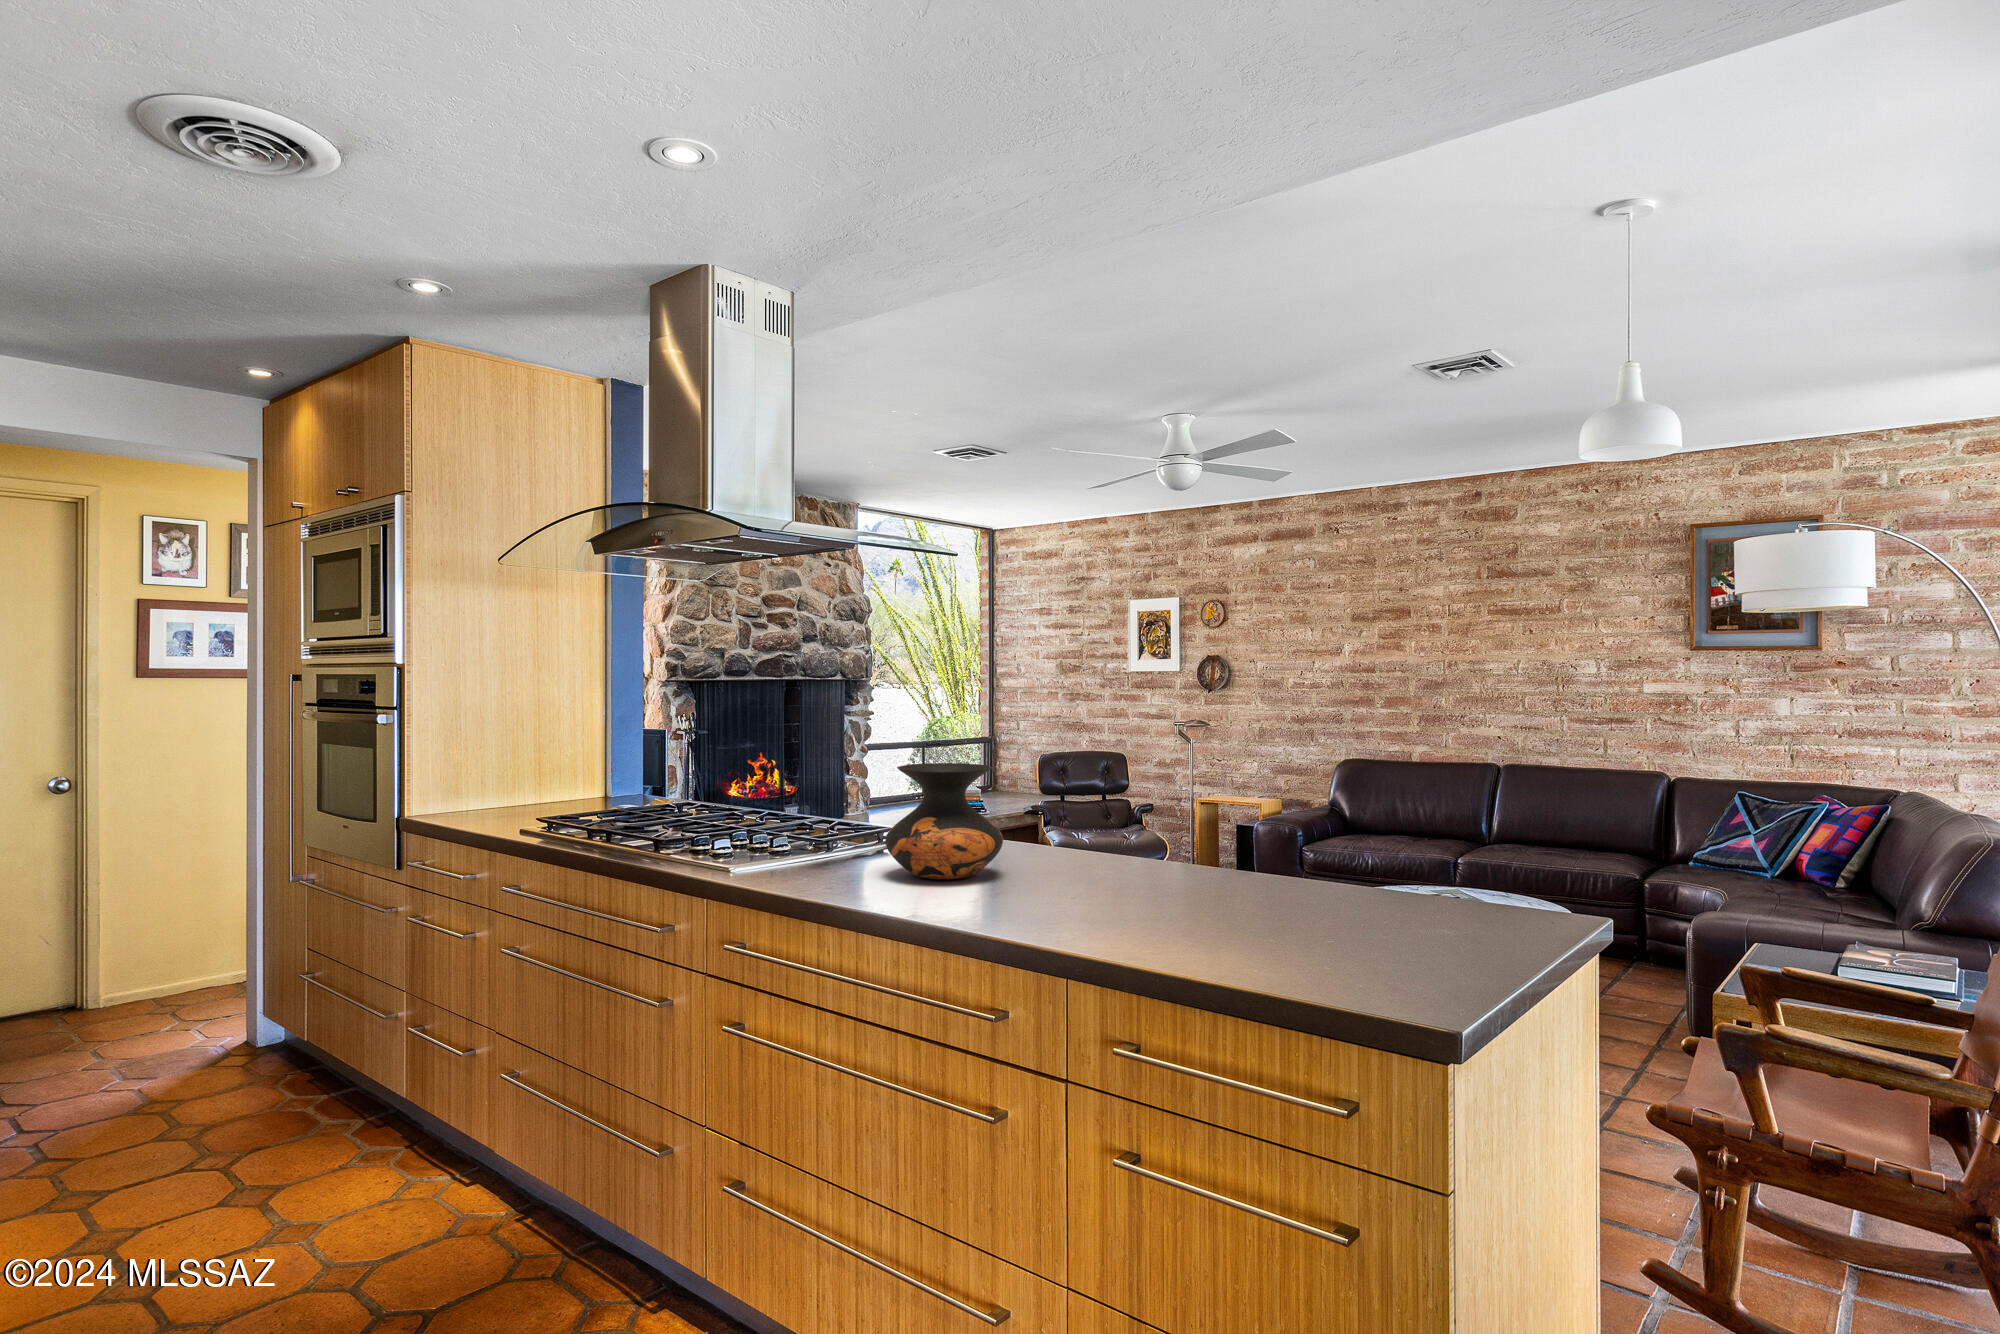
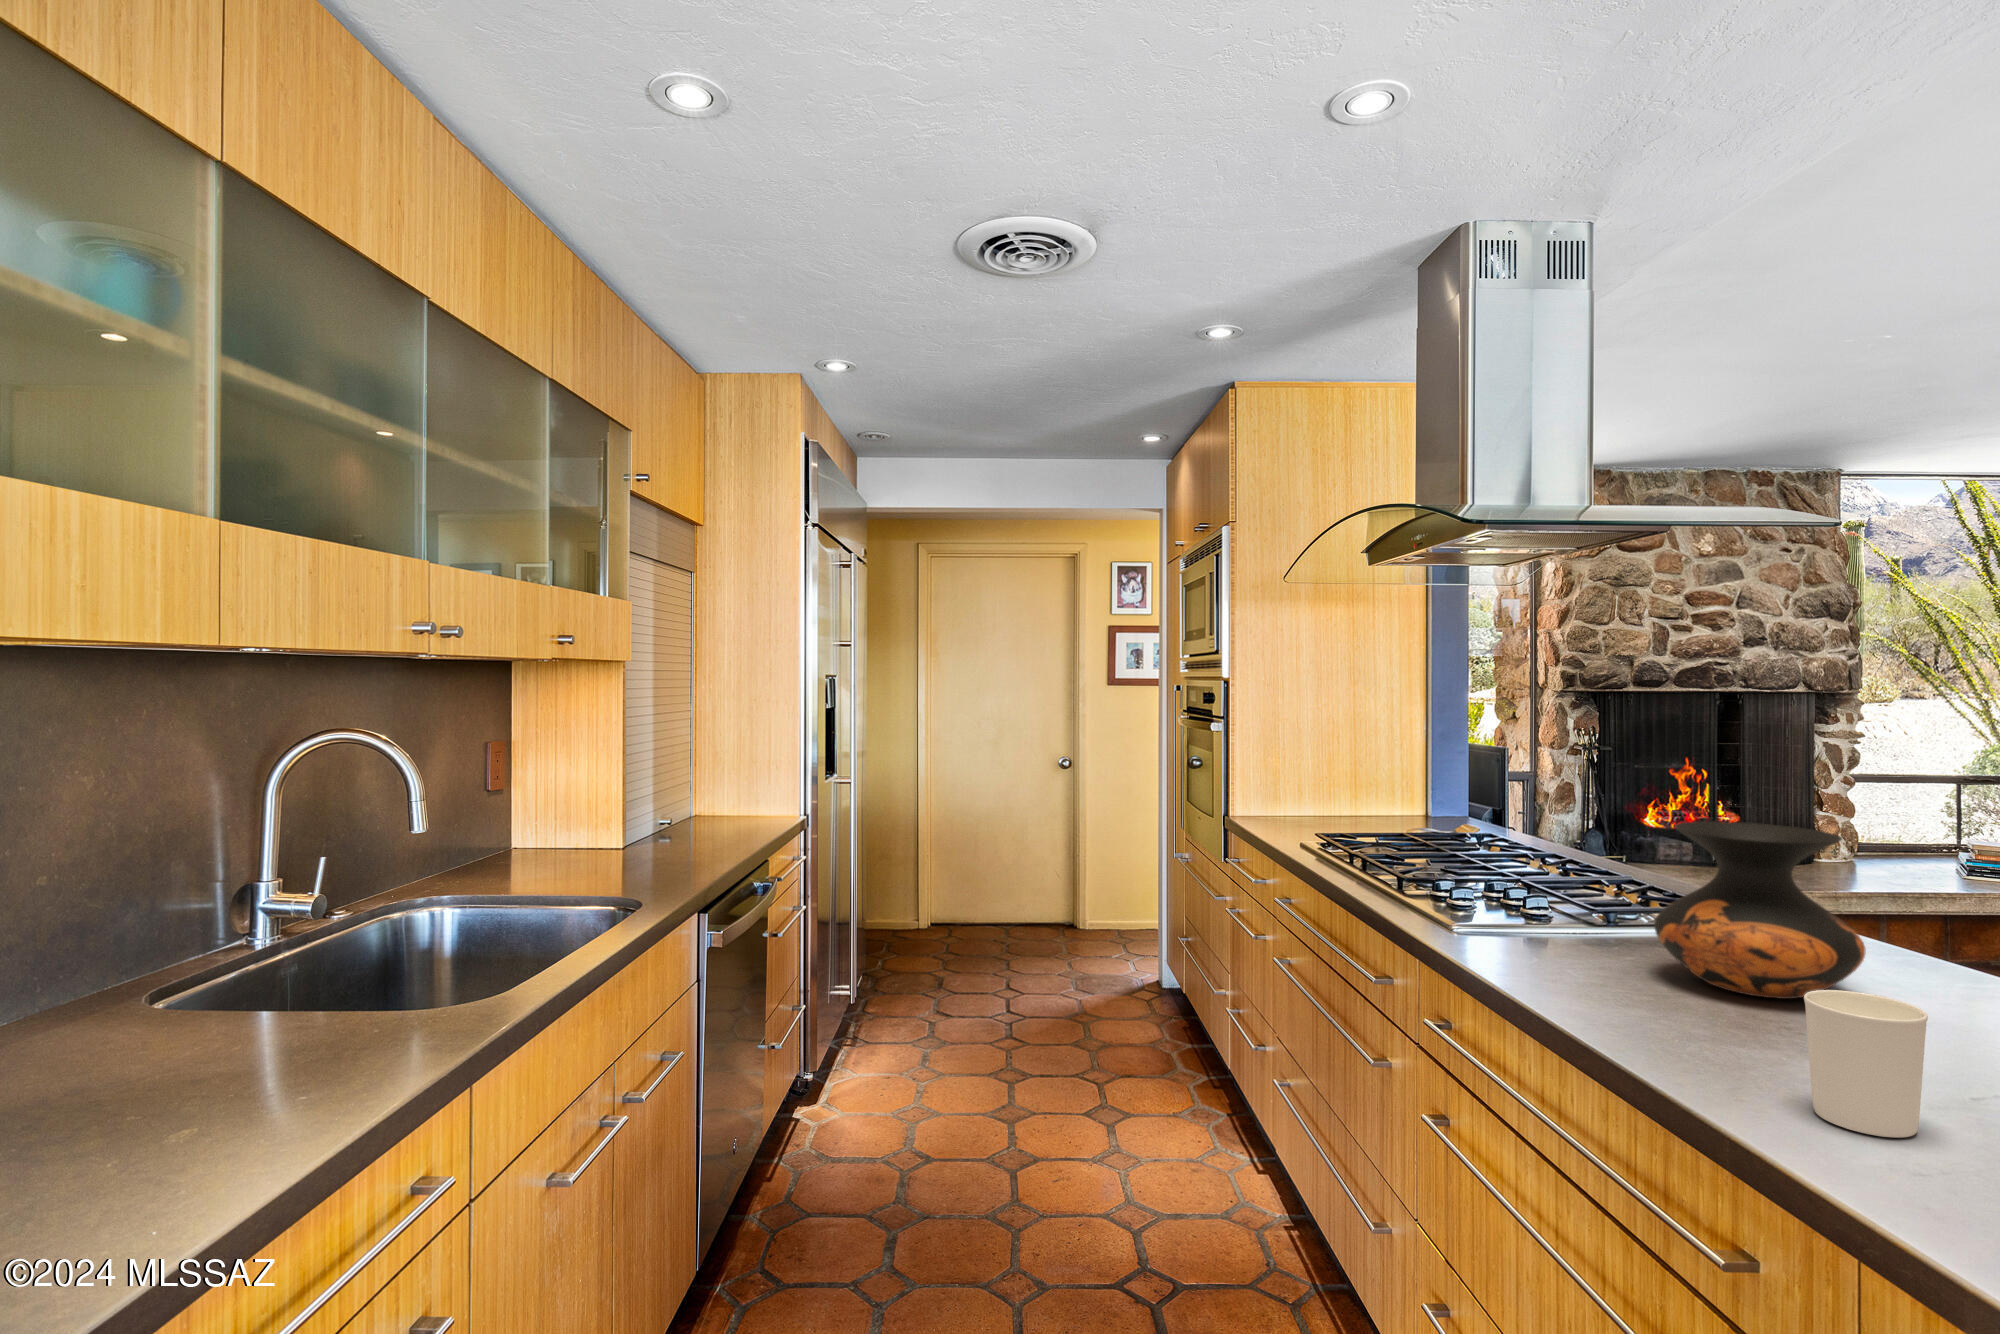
candle holder: none [1023,851,1080,931] -> present [1804,990,1928,1138]

